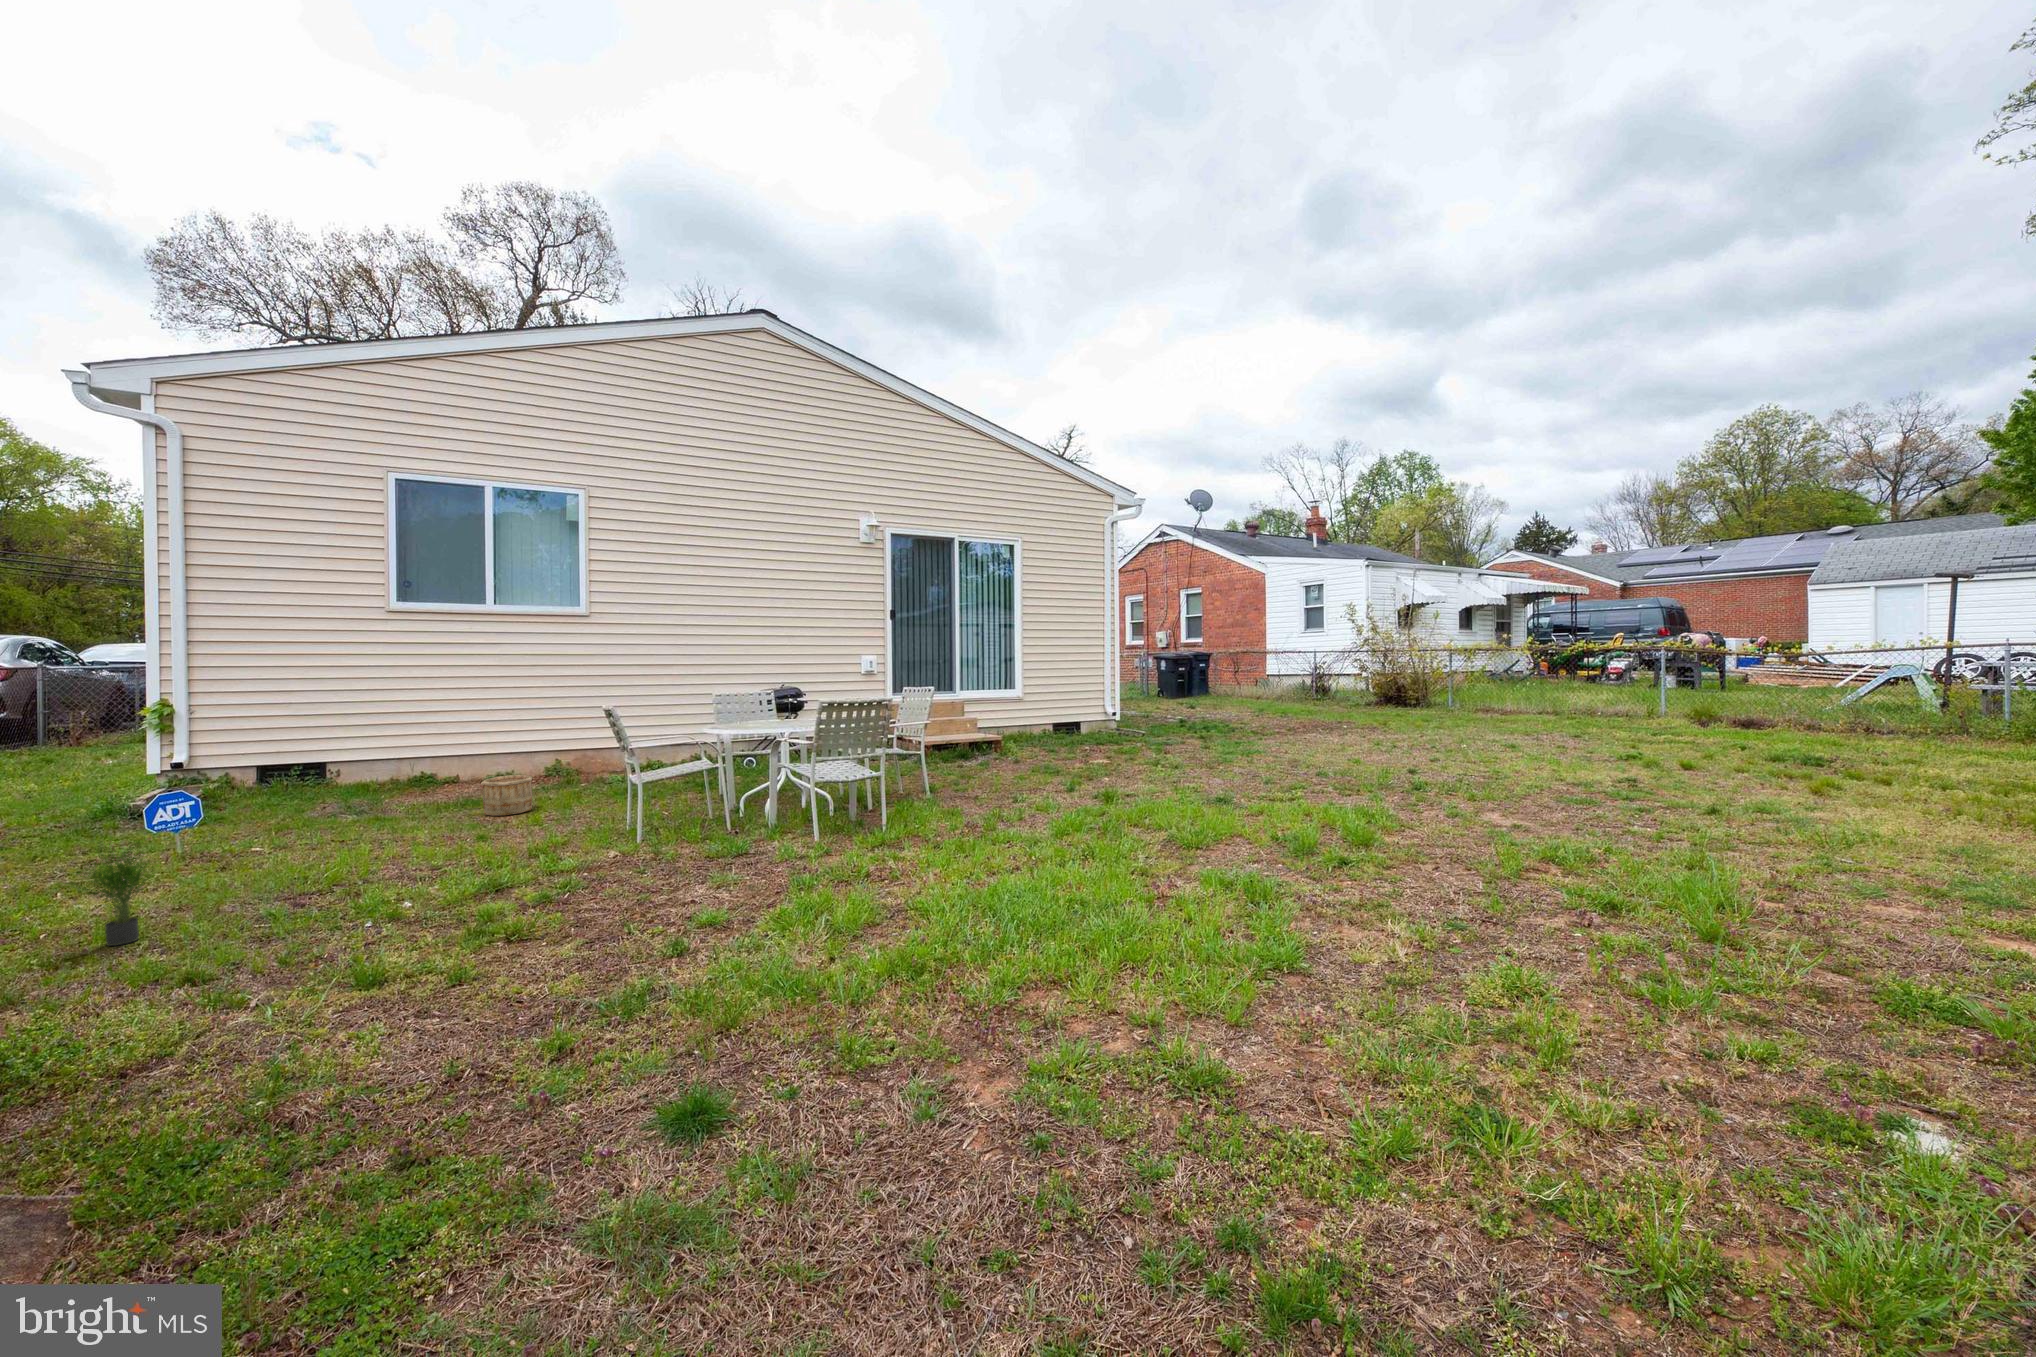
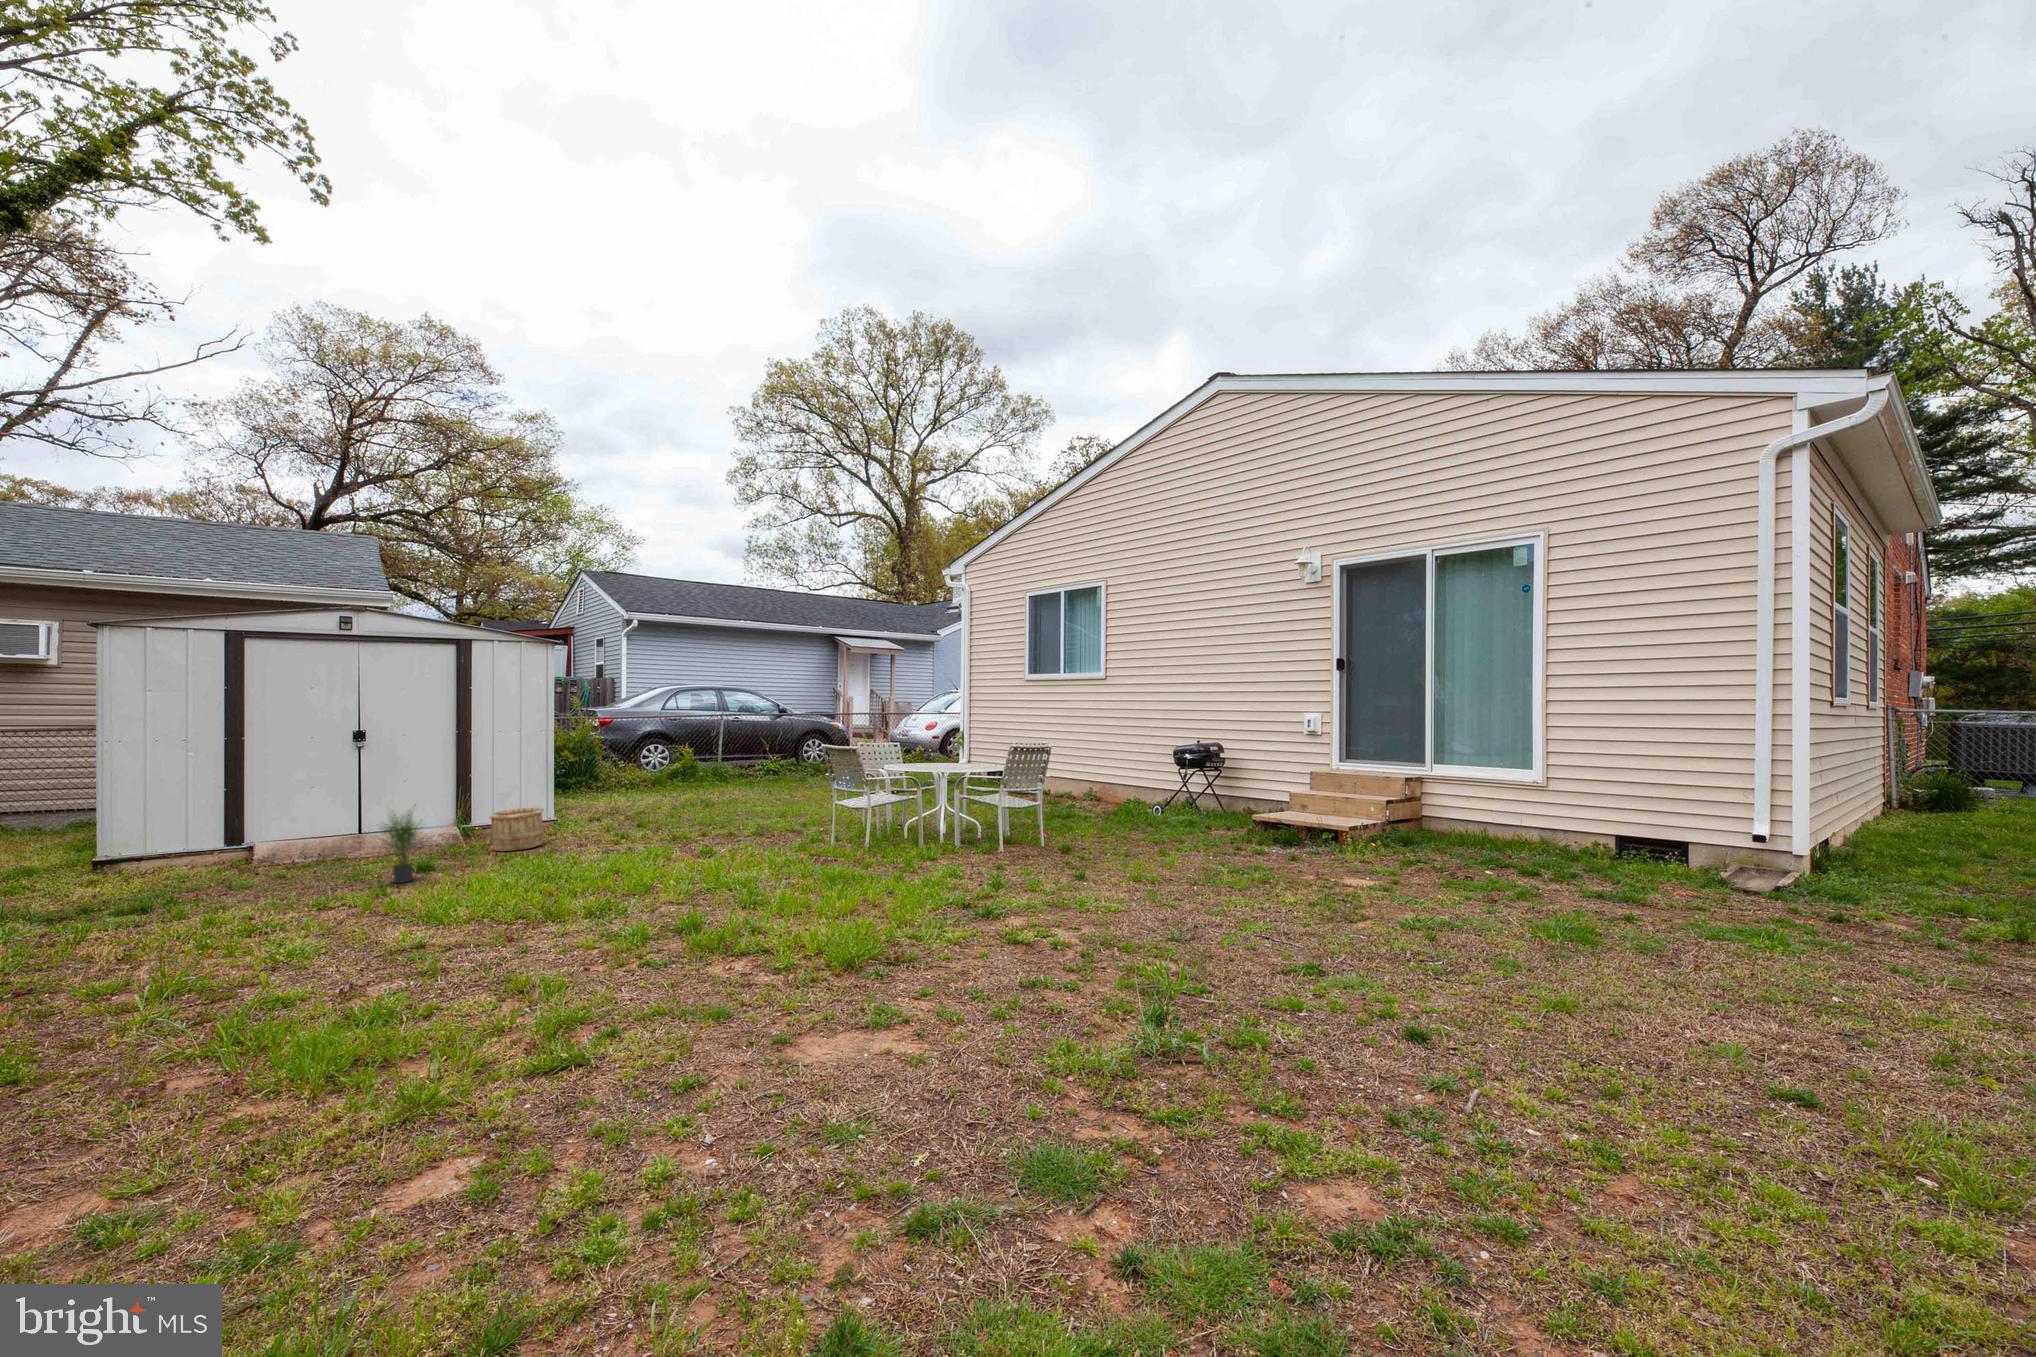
potted plant: present [74,842,158,946] -> present [377,810,418,883]

